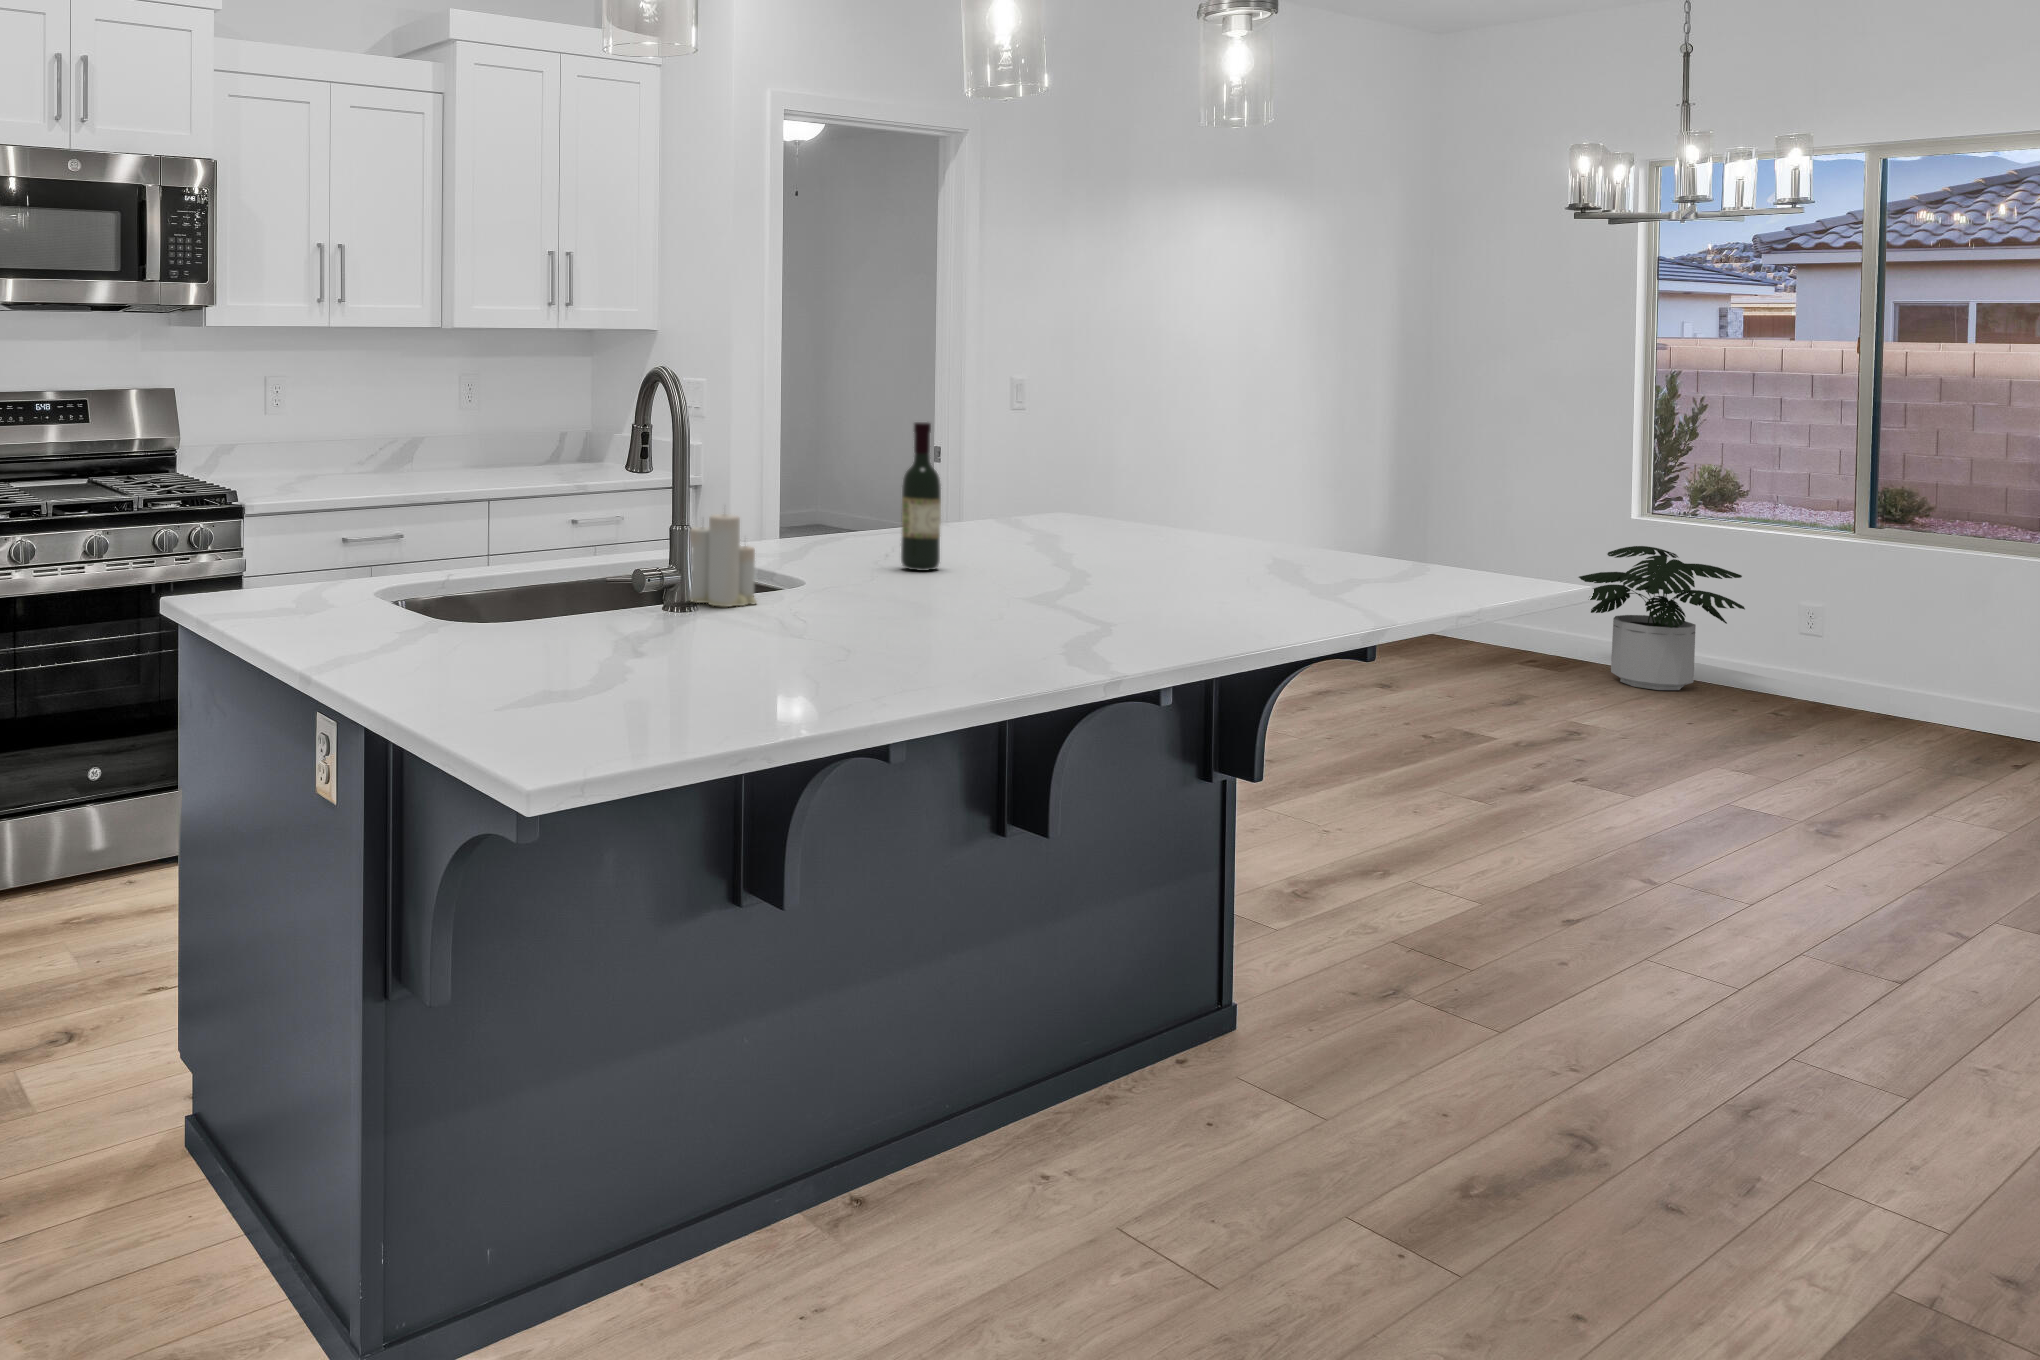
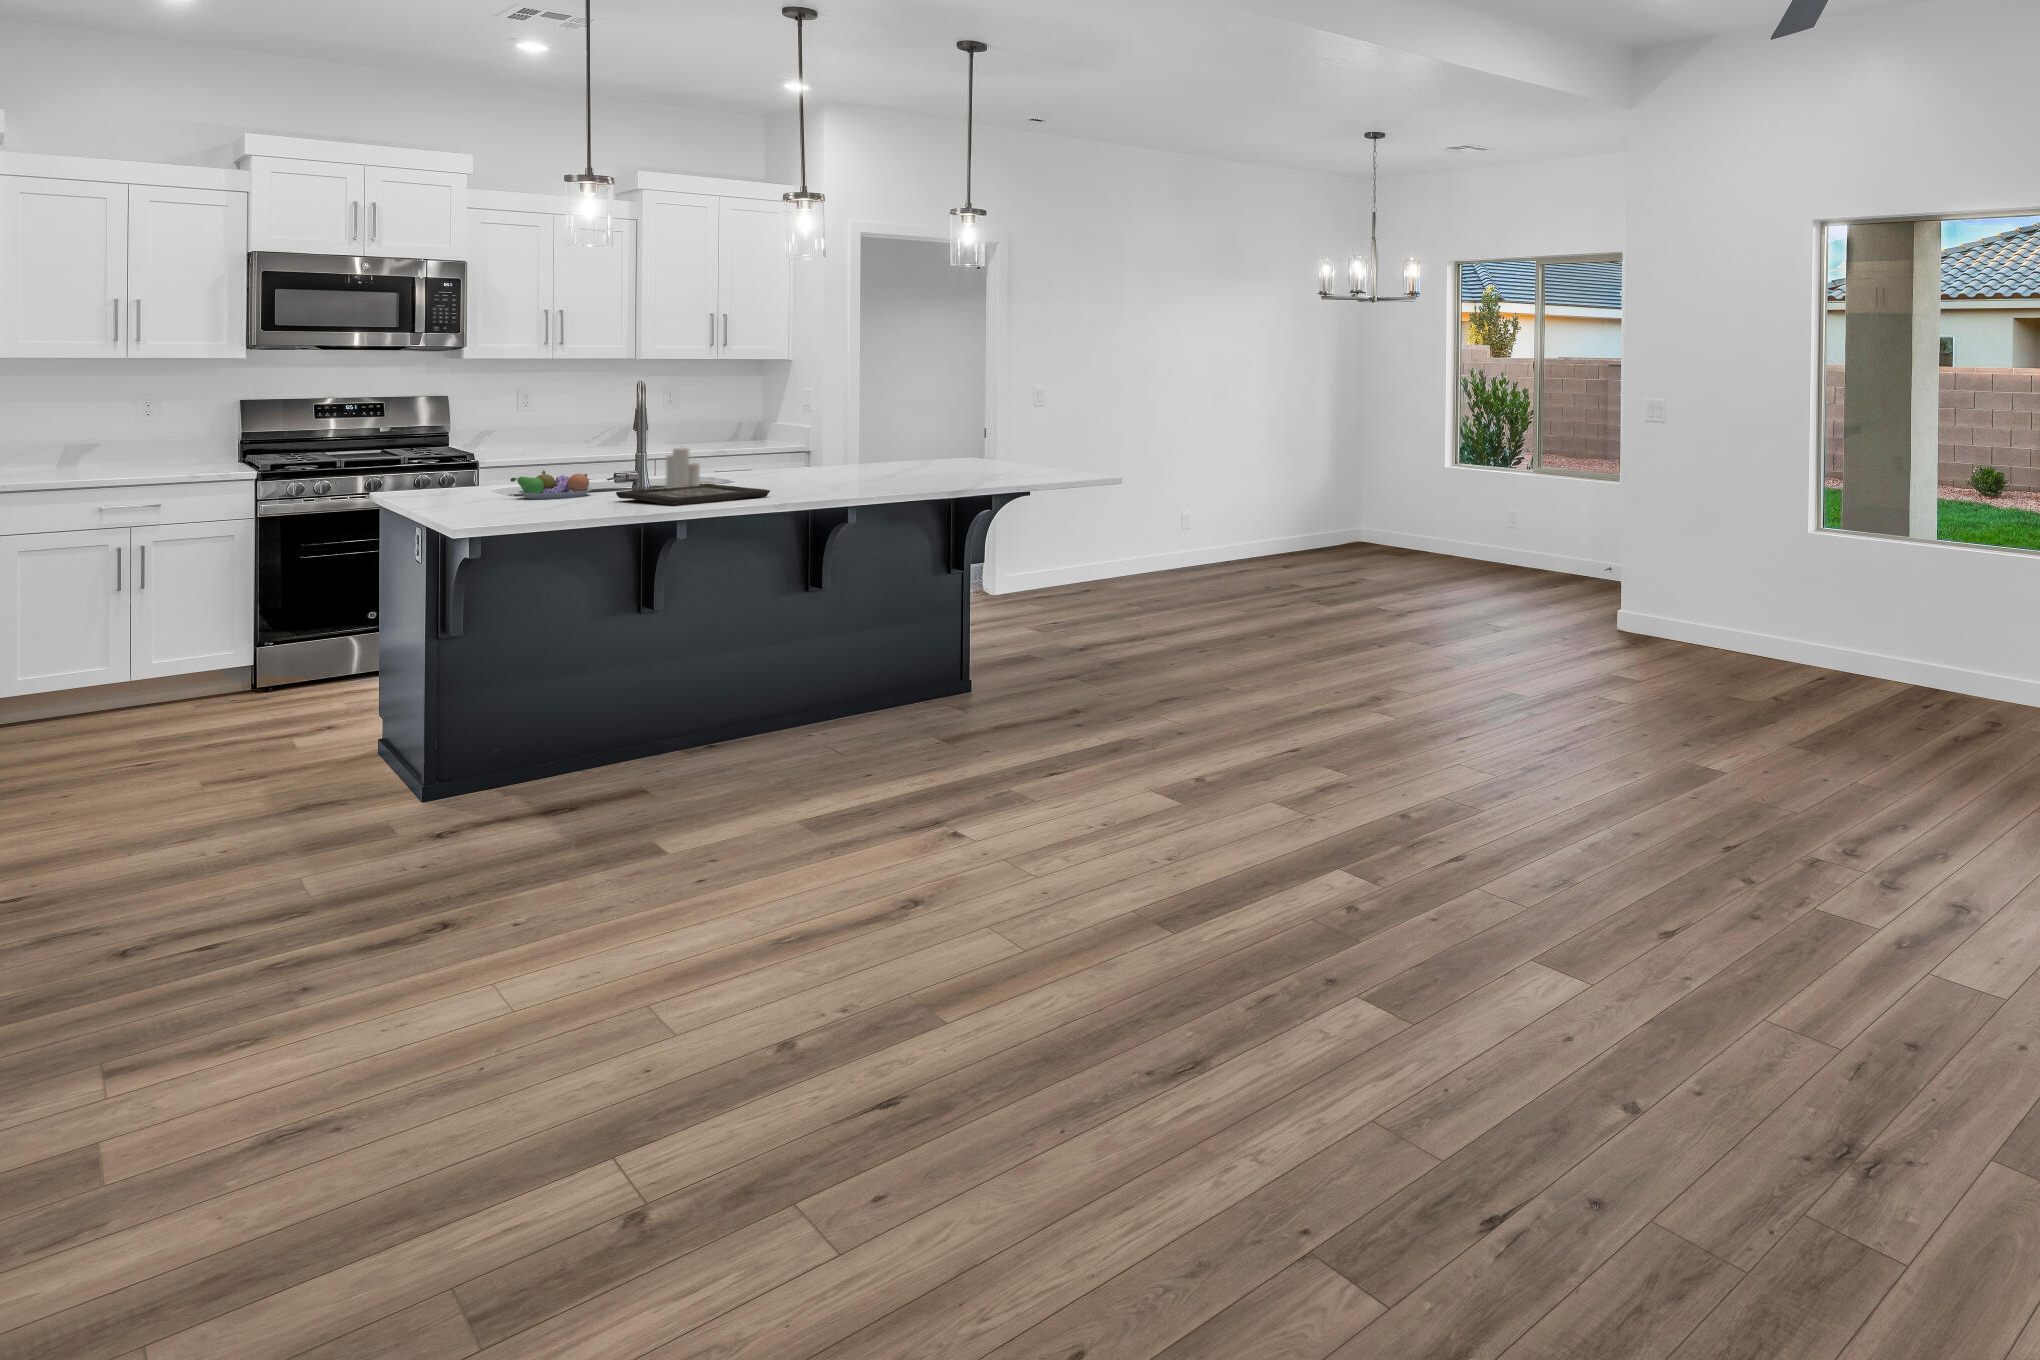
wine bottle: present [901,422,941,571] -> none [815,405,836,479]
potted plant: present [1579,546,1745,690] -> none [1393,484,1482,564]
fruit bowl: none [418,555,563,622] -> present [510,470,593,499]
decorative tray: none [669,598,993,677] -> present [616,484,770,506]

